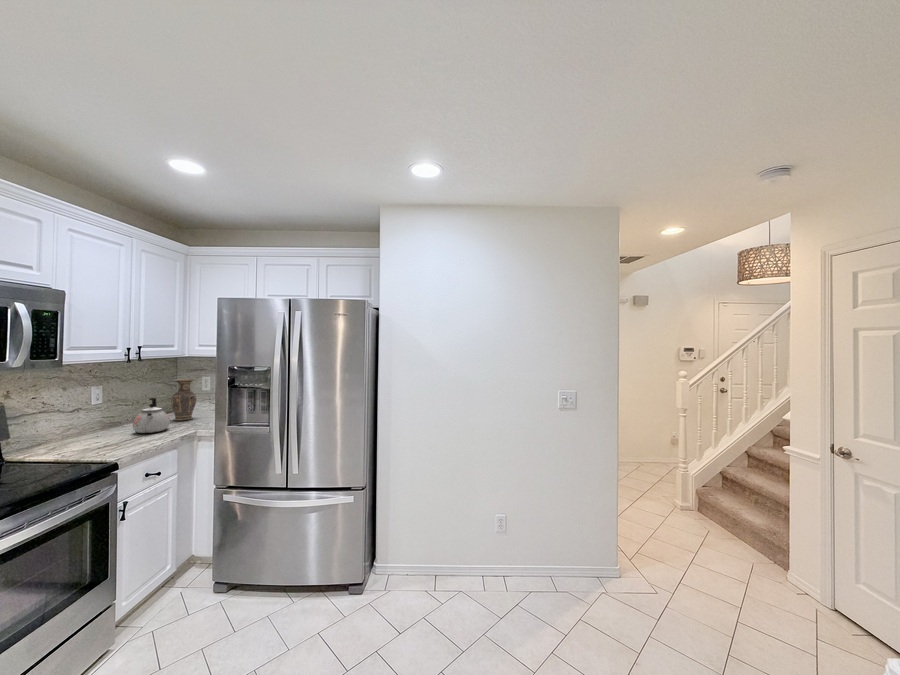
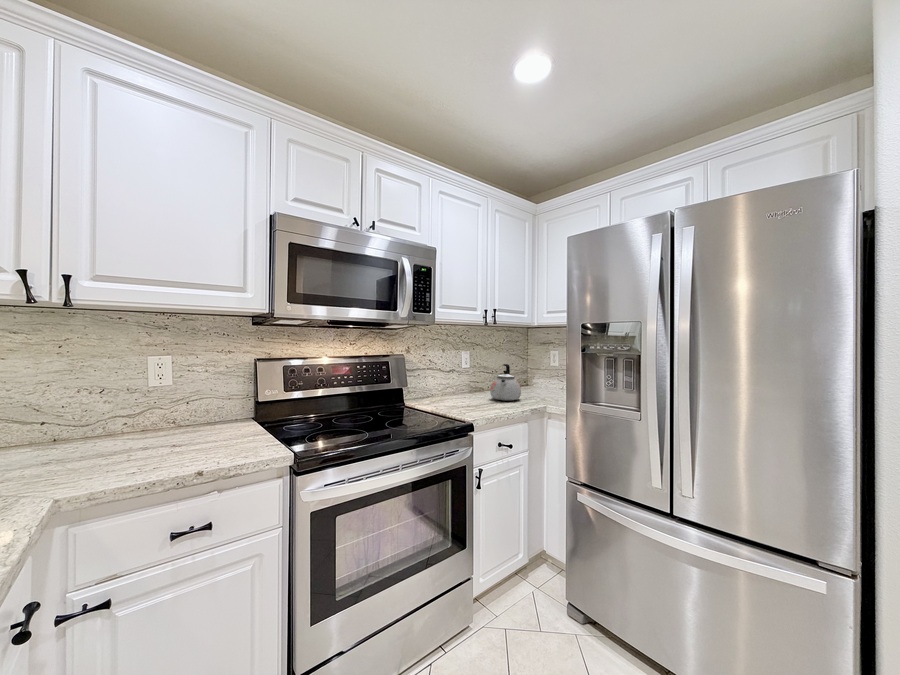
vase: present [171,379,197,421] -> none [523,349,546,394]

